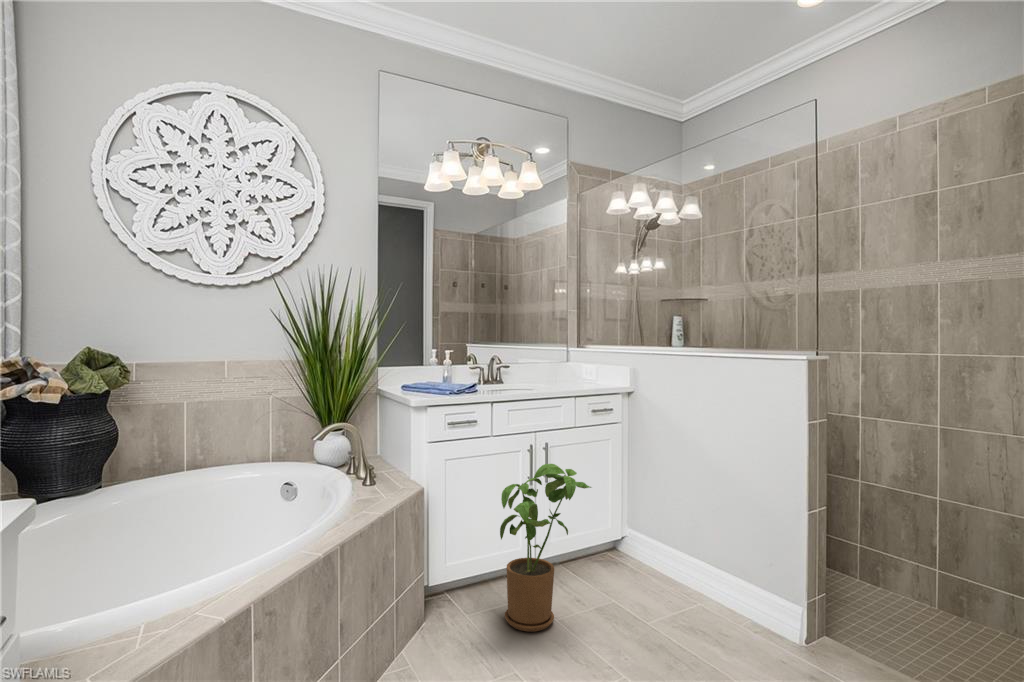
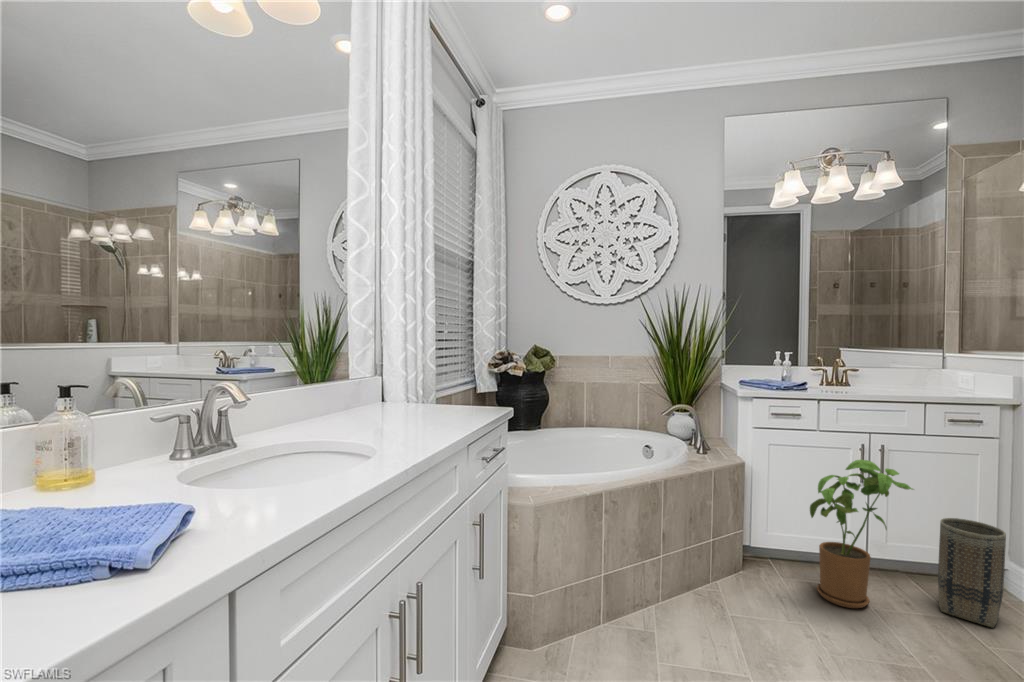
basket: none [599,505,647,604] -> present [938,518,1006,628]

